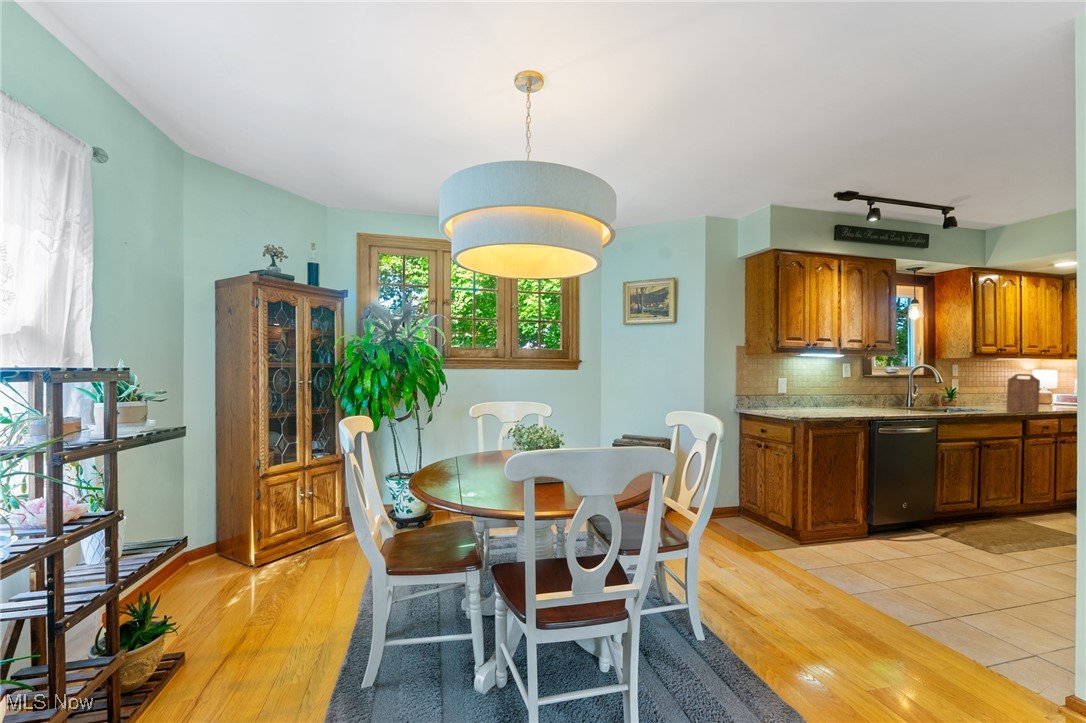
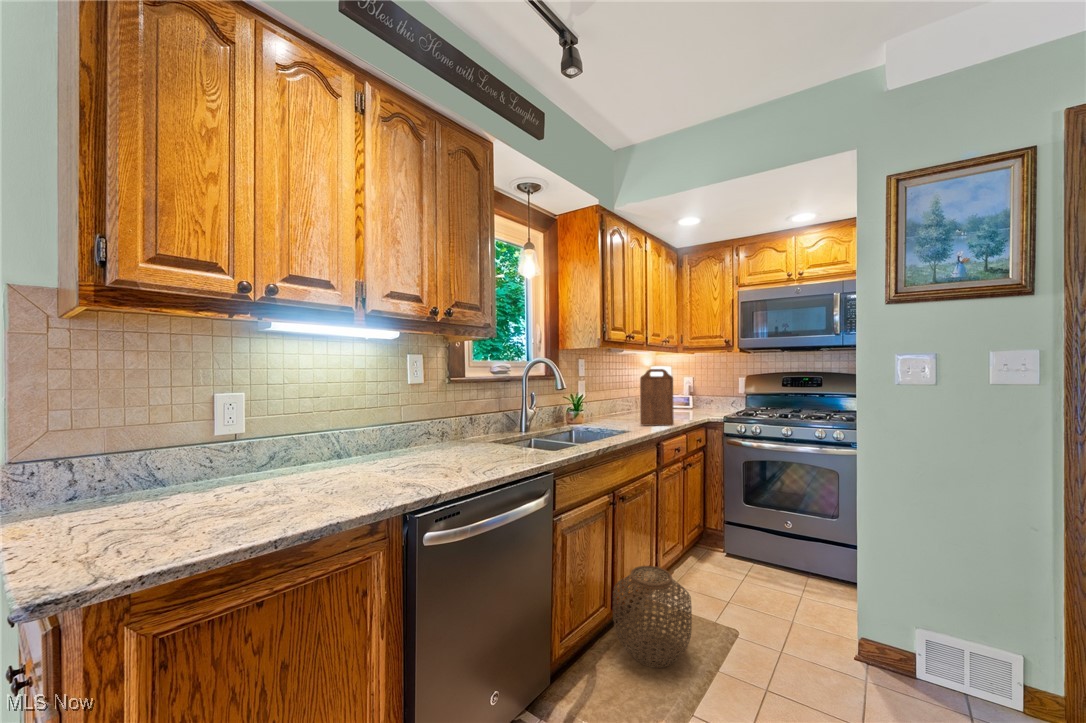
woven basket: none [969,485,1028,536] -> present [613,566,692,668]

